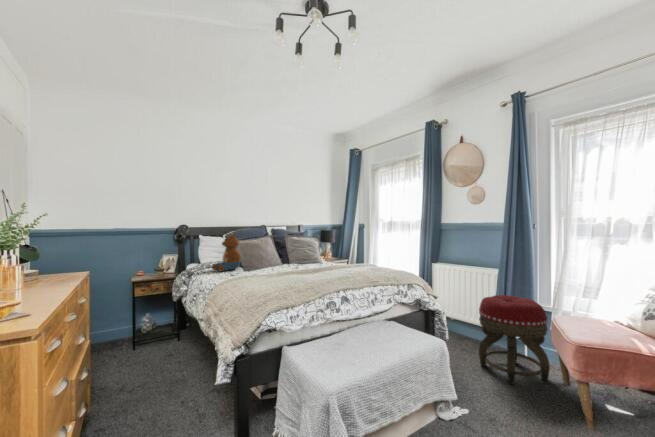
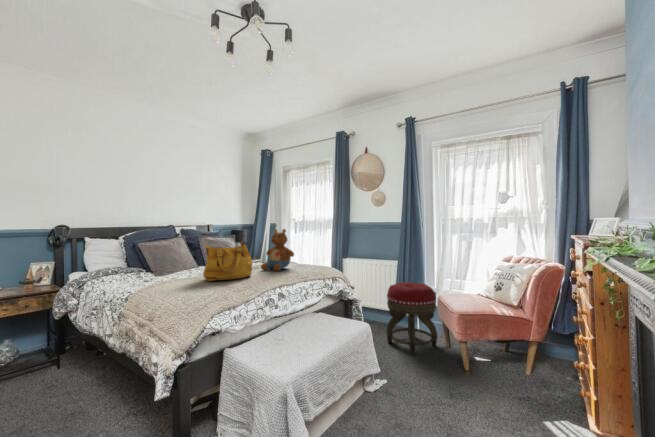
stuffed toy: present [212,233,241,271] -> present [261,229,294,271]
handbag: none [275,241,322,279] -> present [203,241,252,281]

